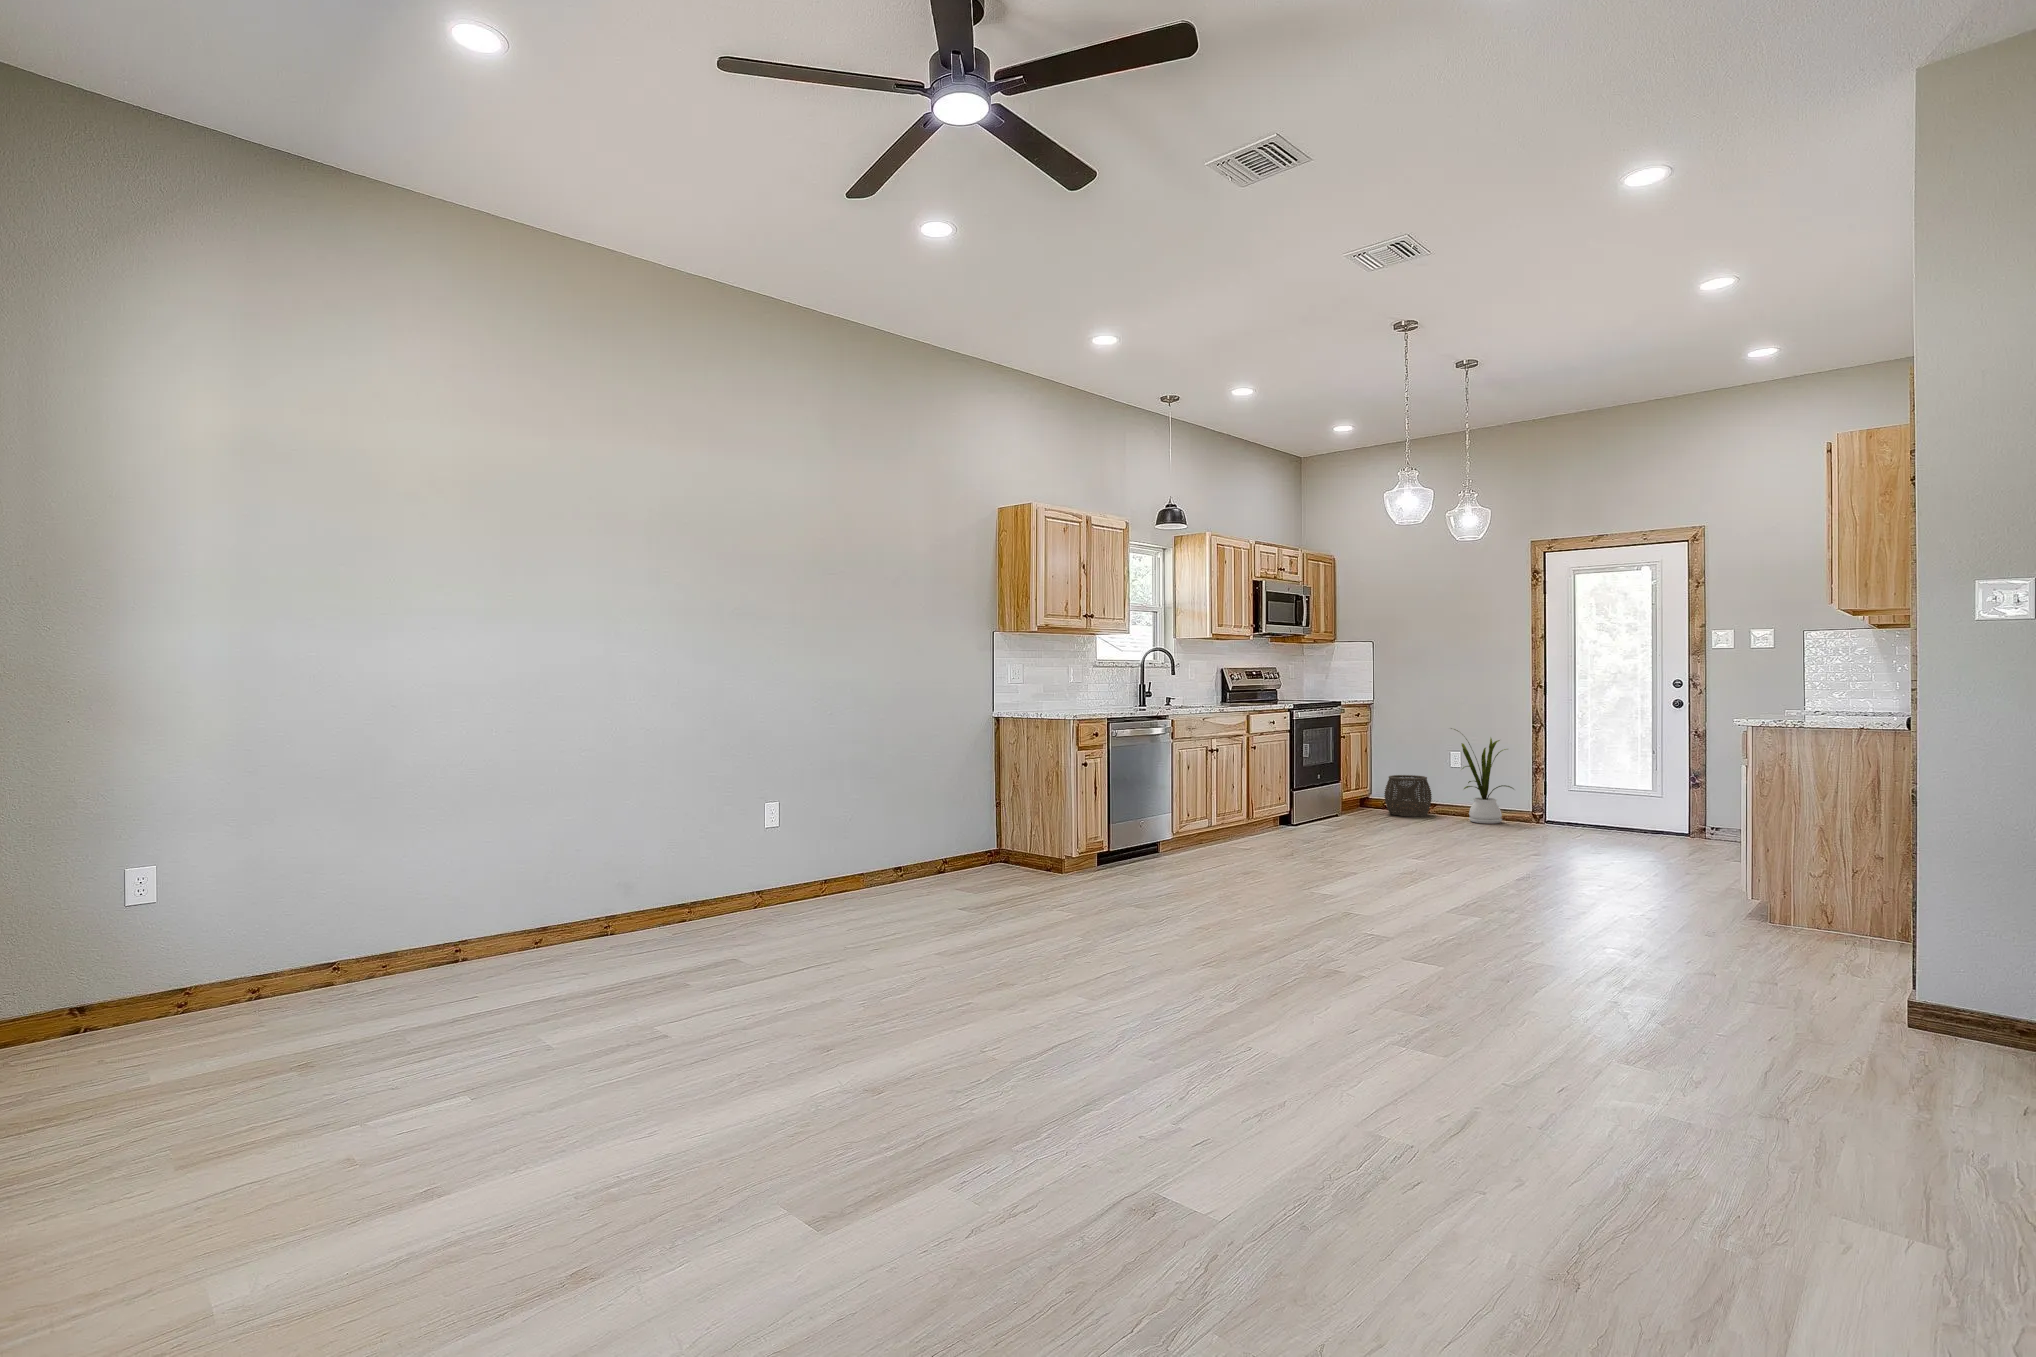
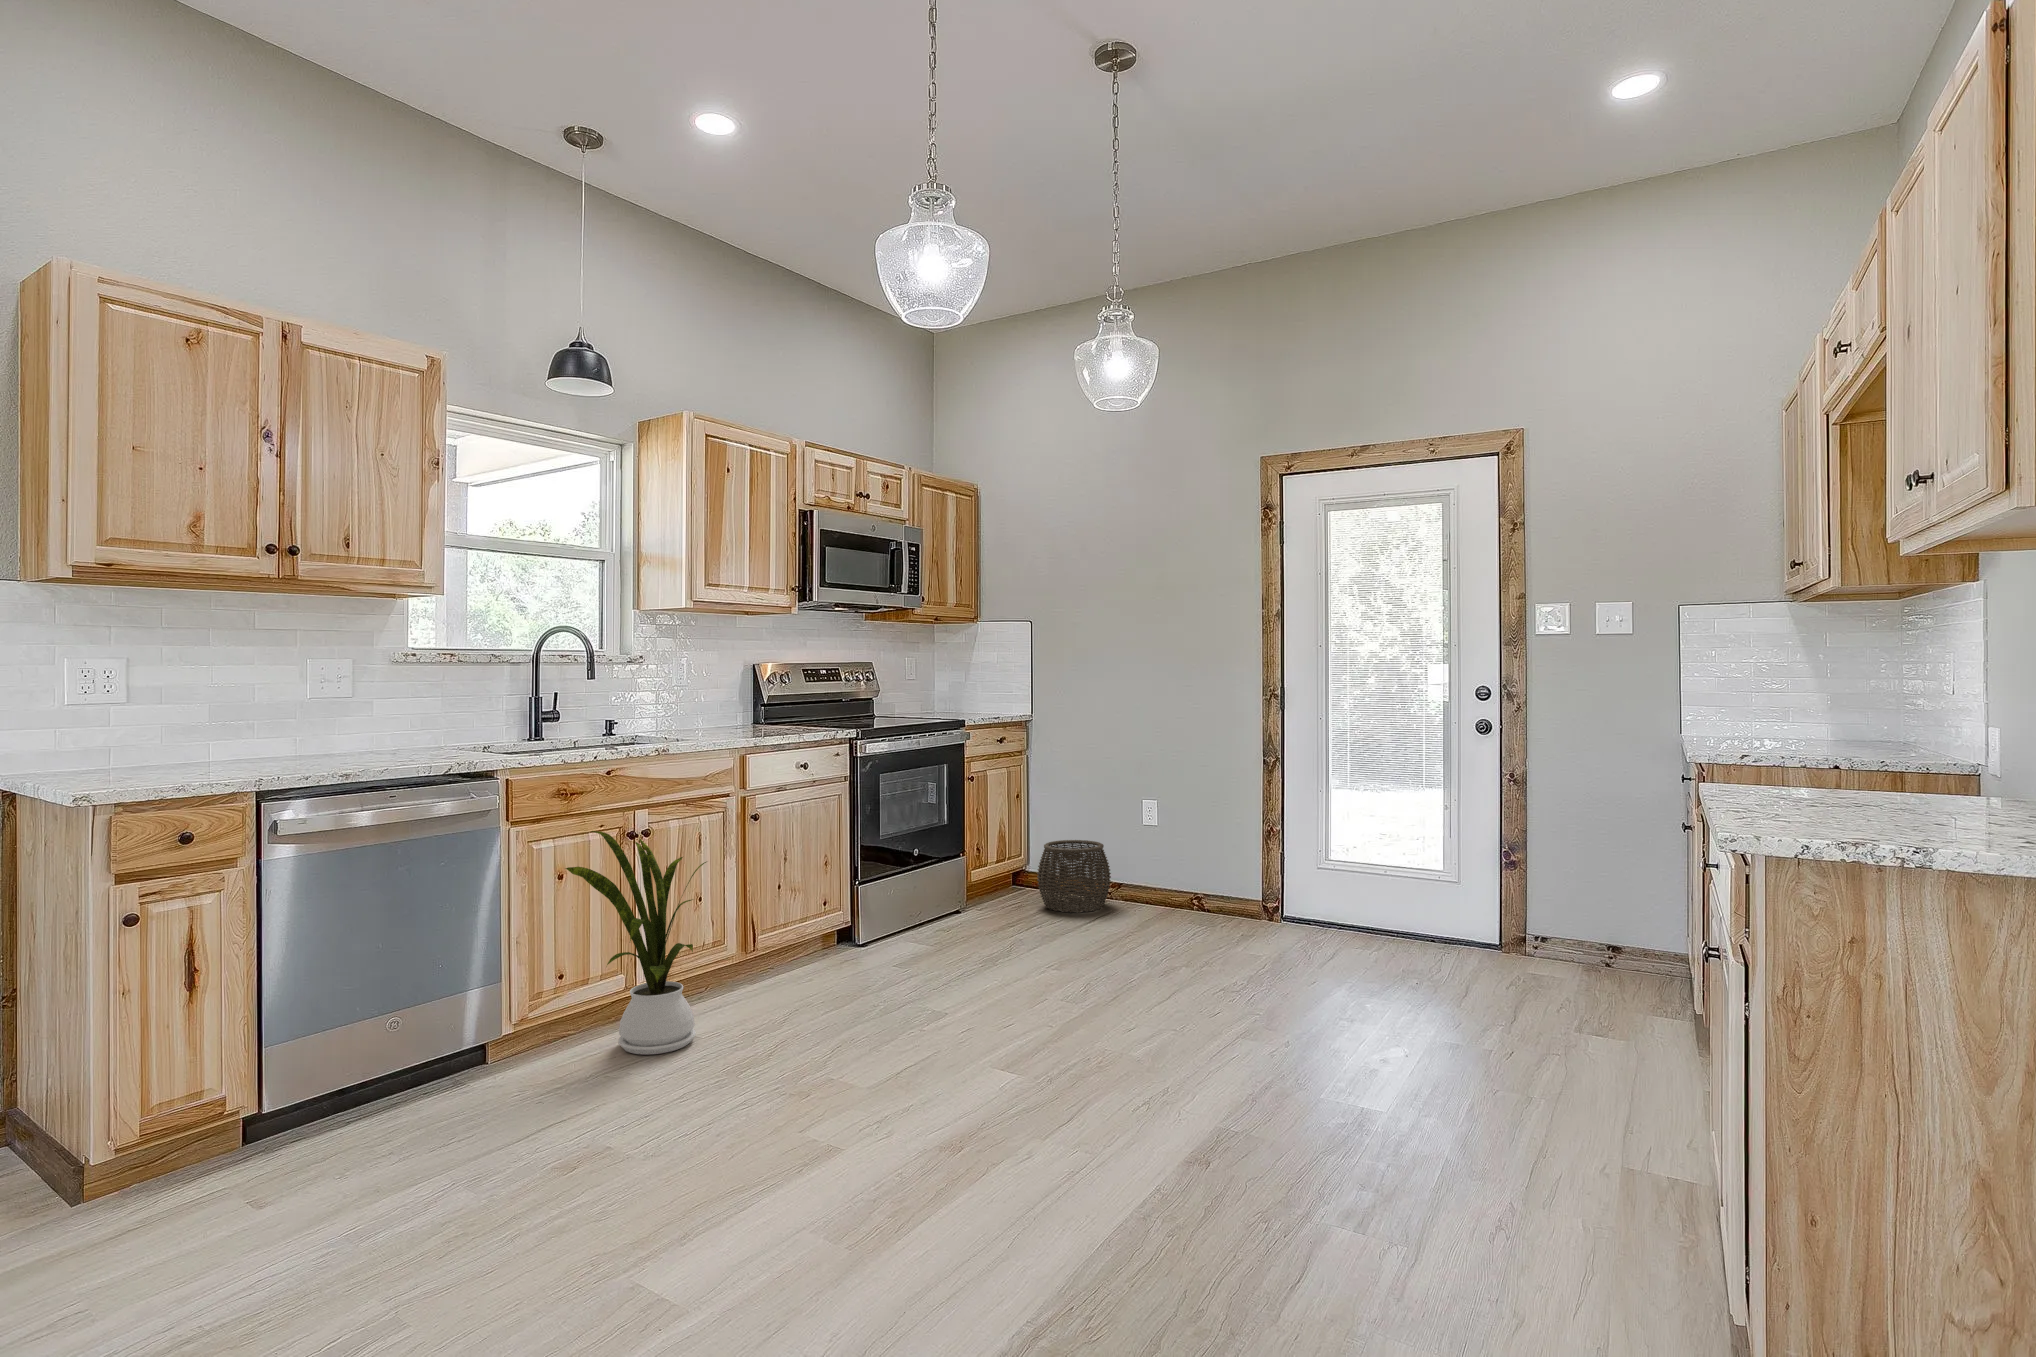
house plant: present [1451,728,1514,824] -> present [566,831,706,1055]

